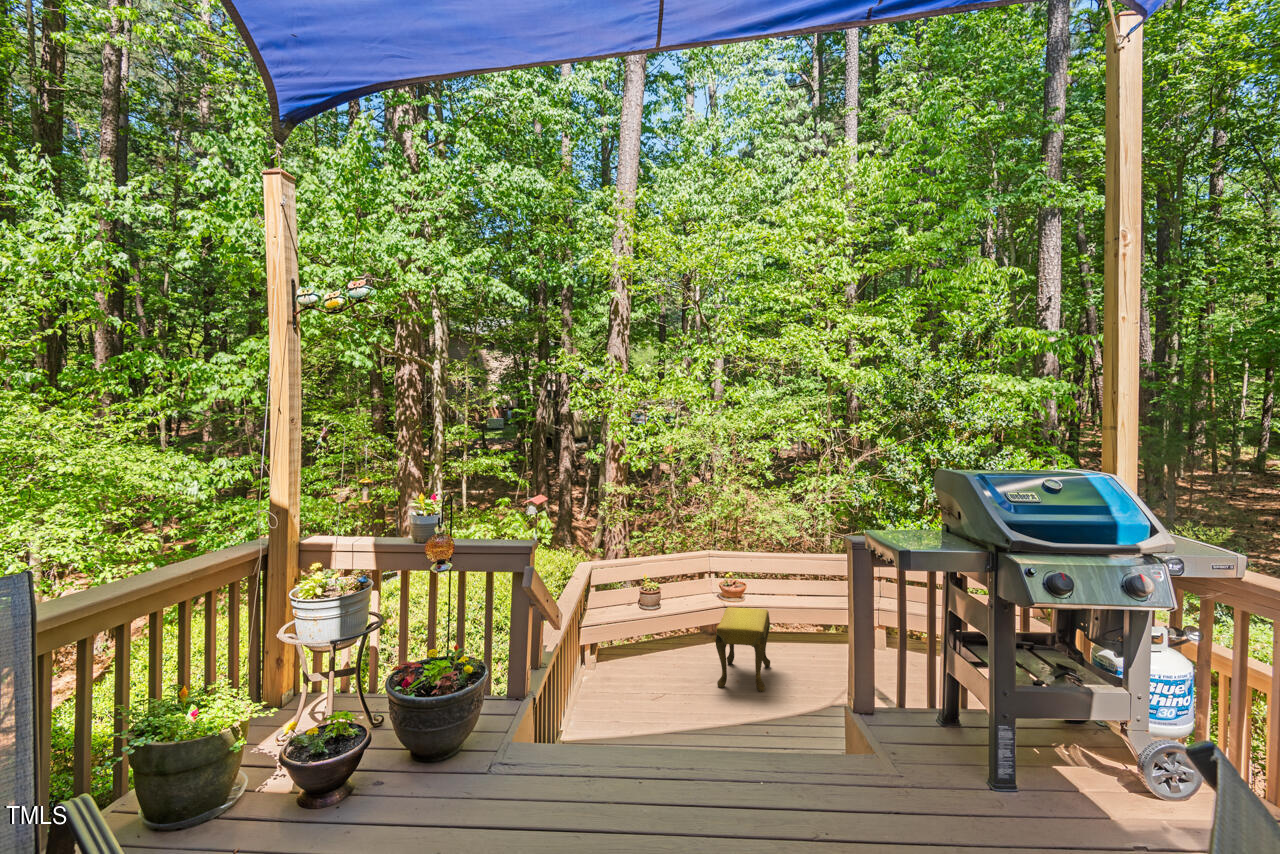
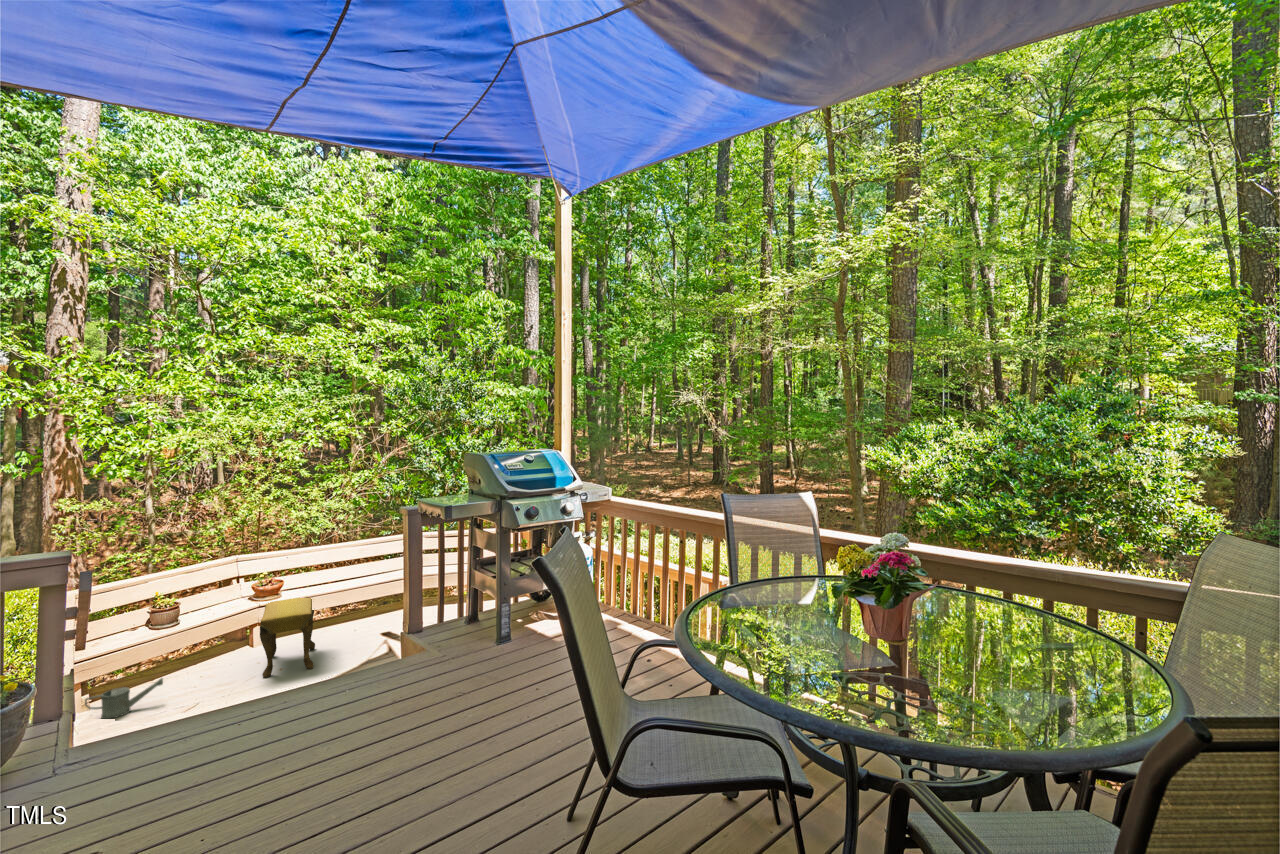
watering can: none [583,661,637,689] -> present [85,678,163,719]

